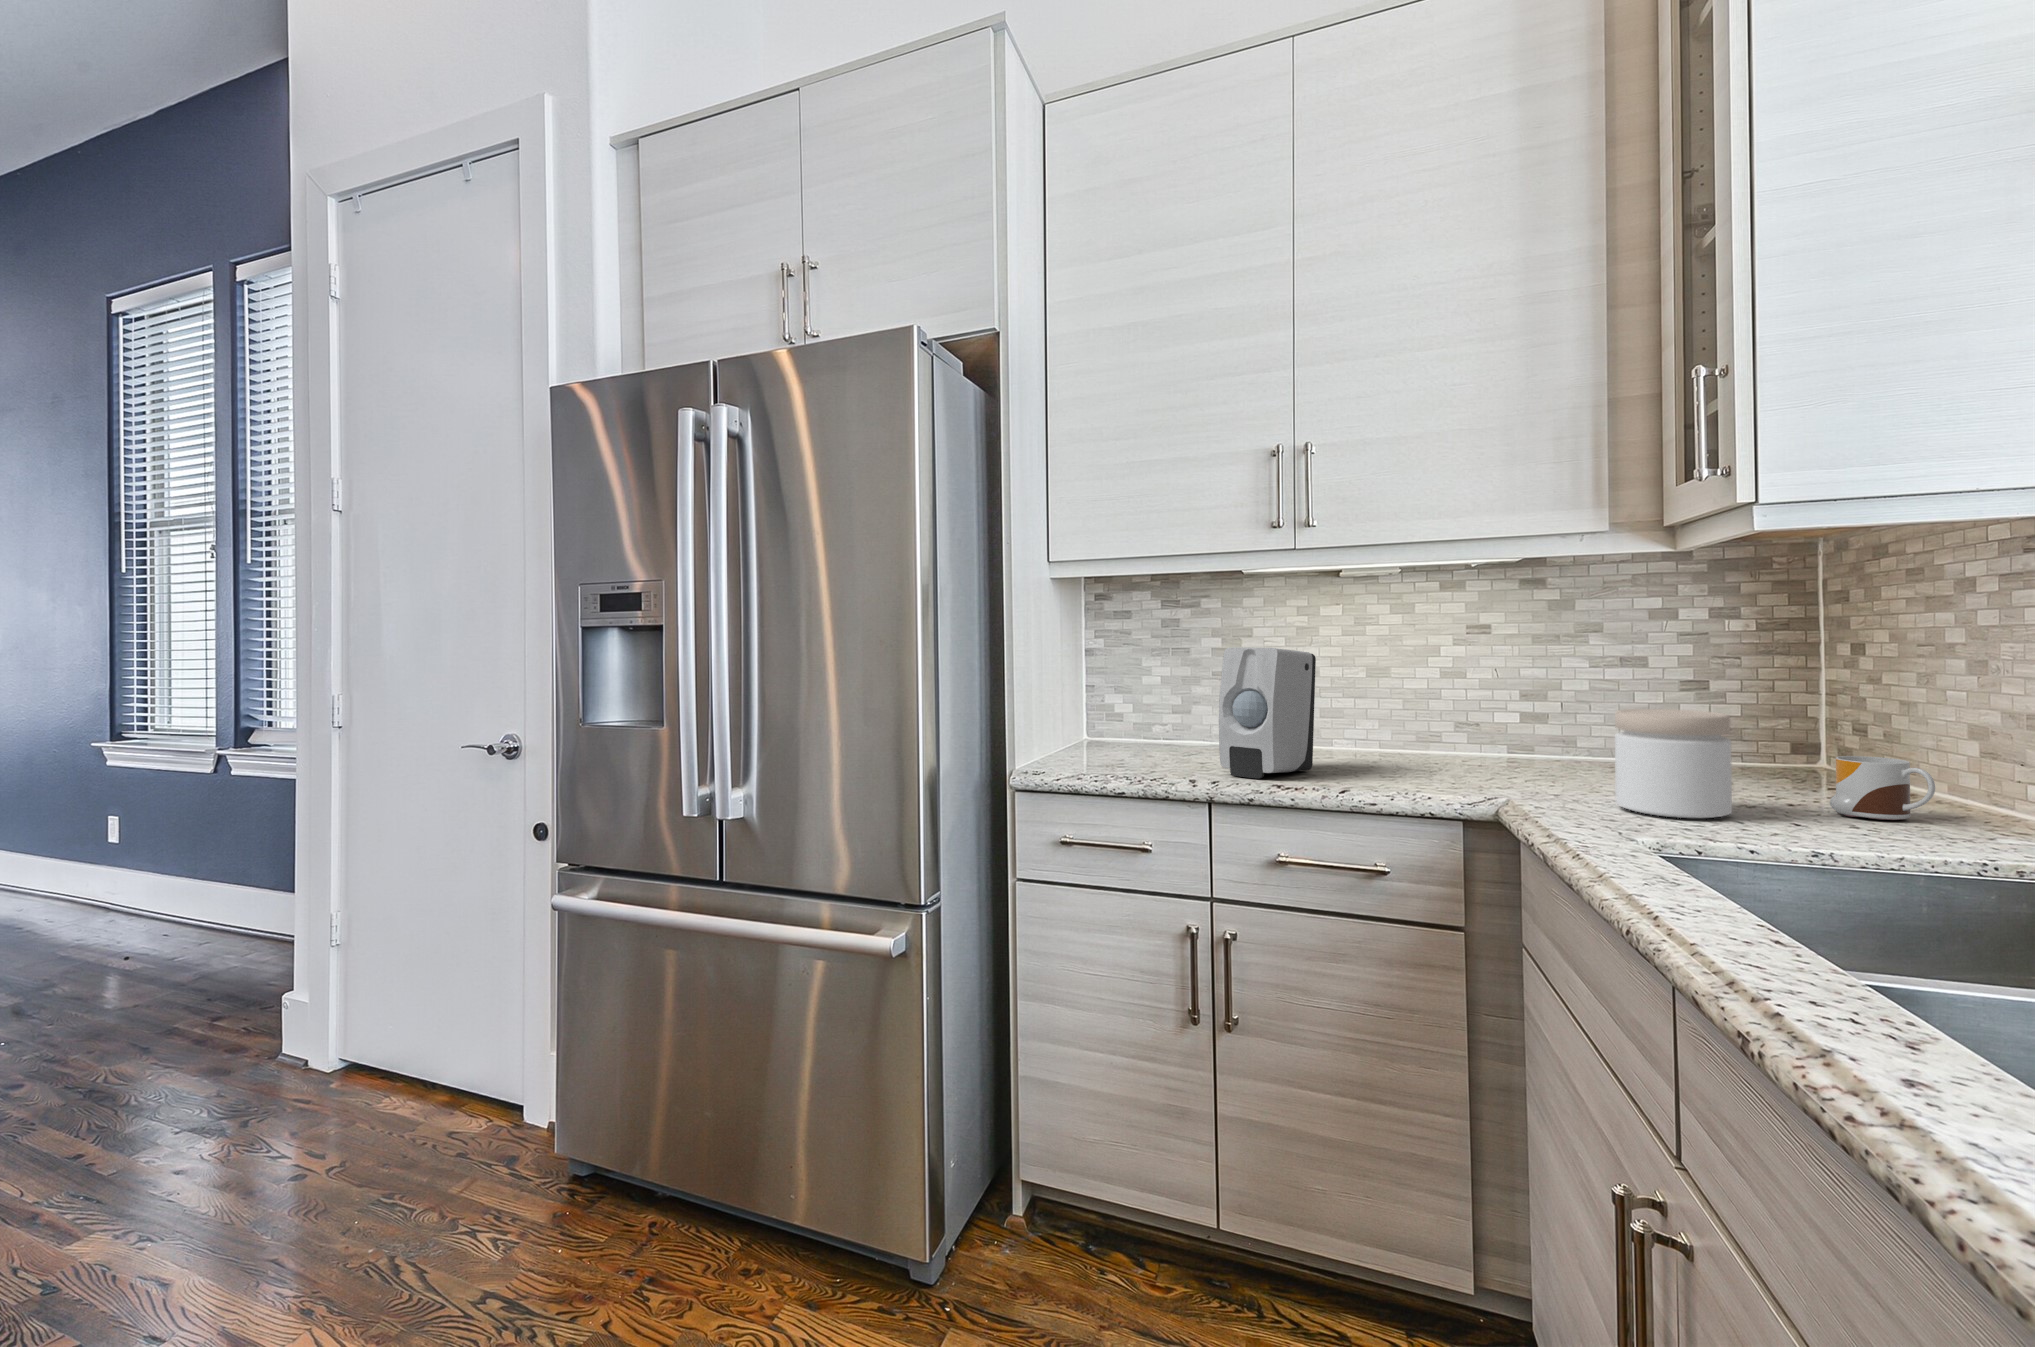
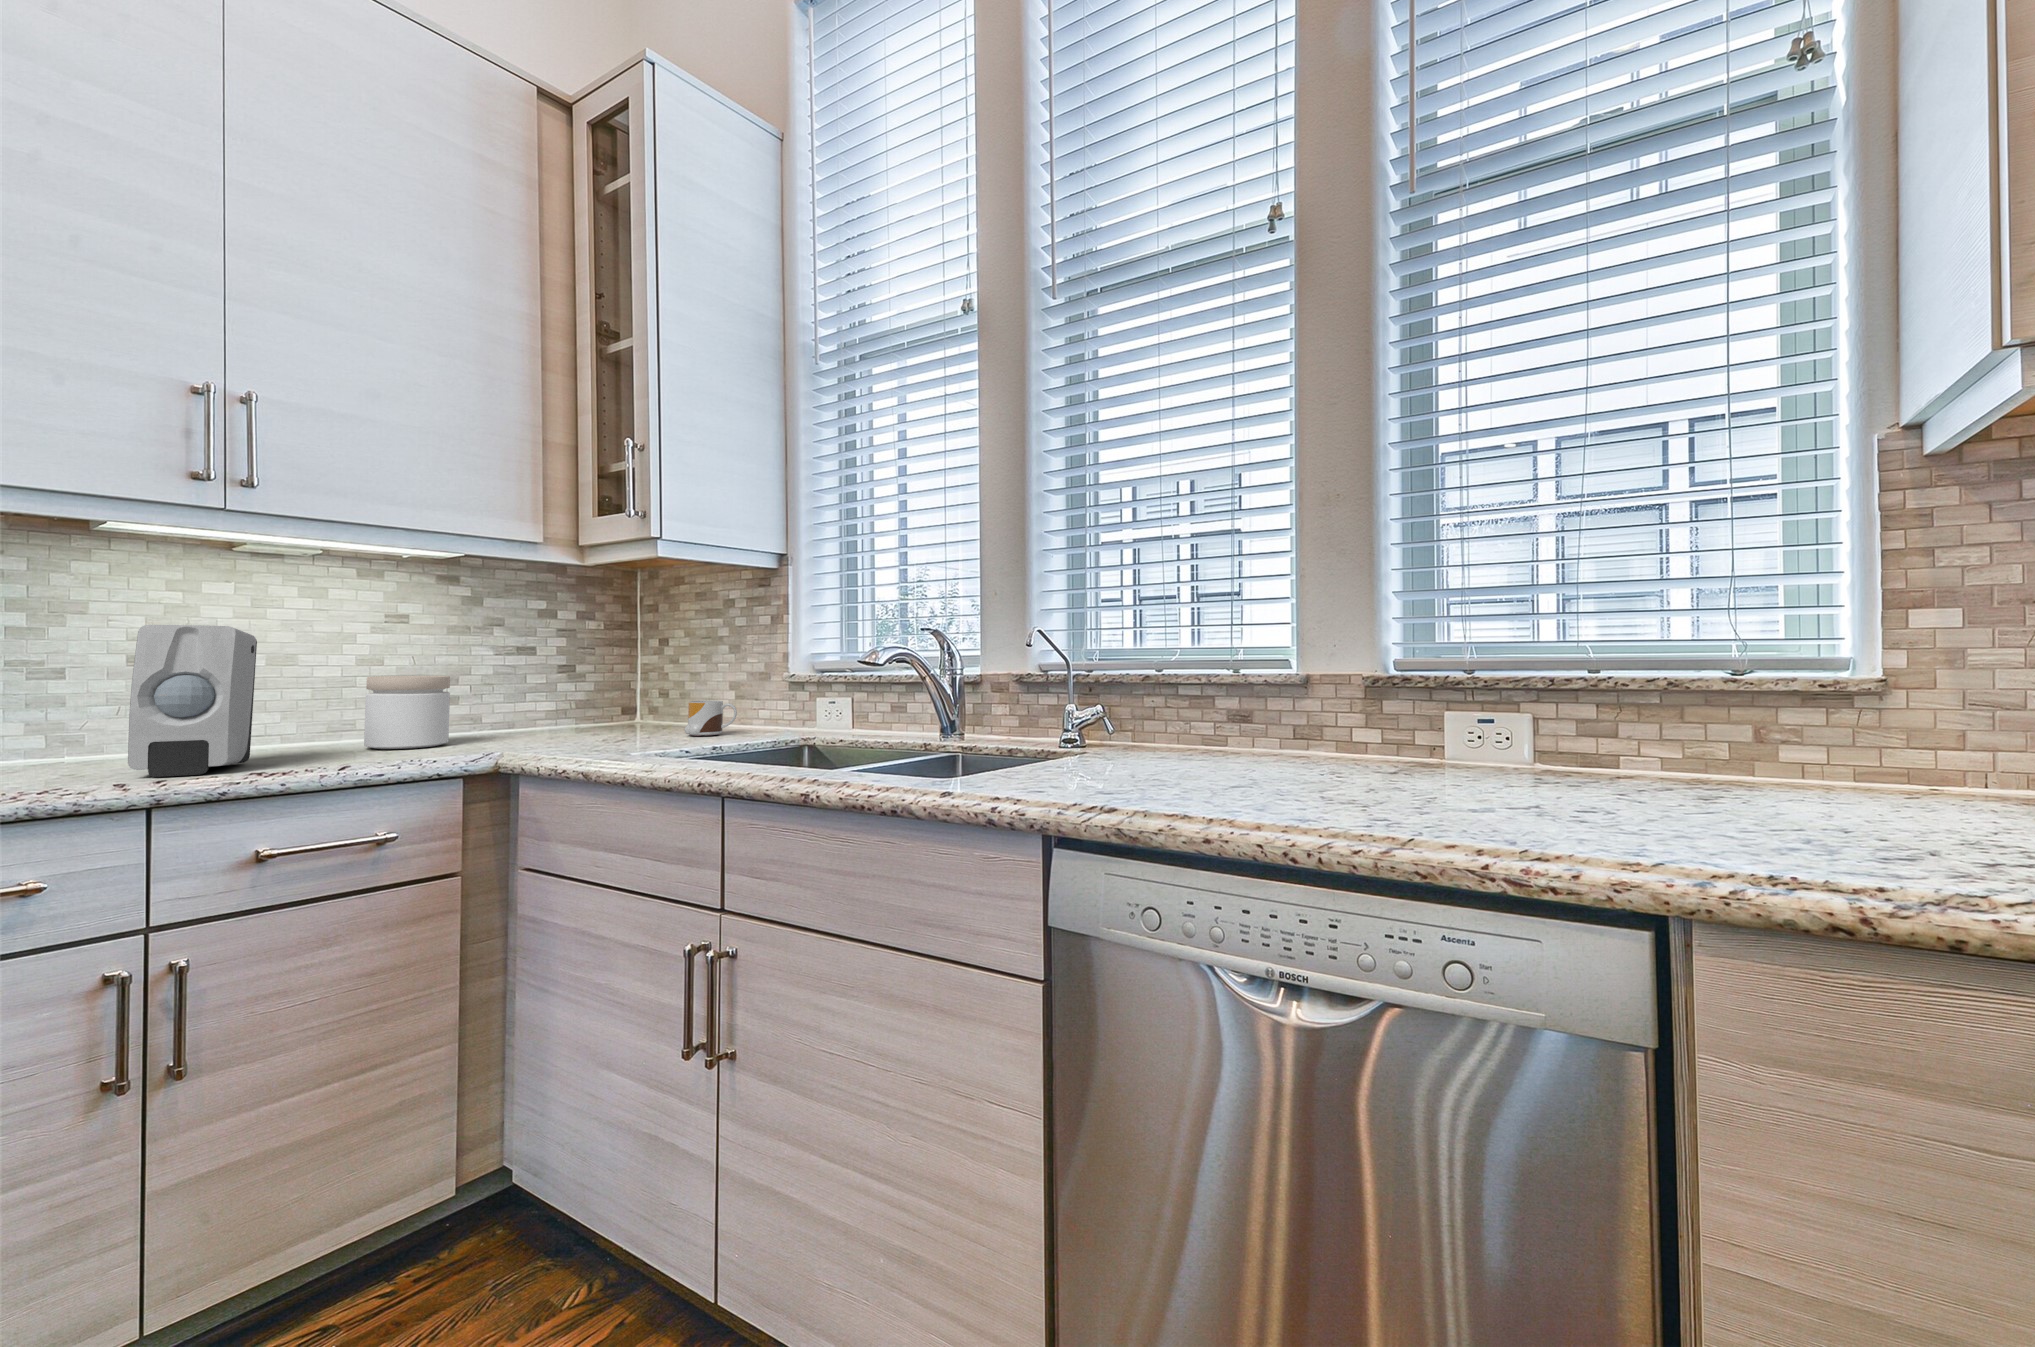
jar: present [1615,709,1732,818] -> present [364,676,450,749]

